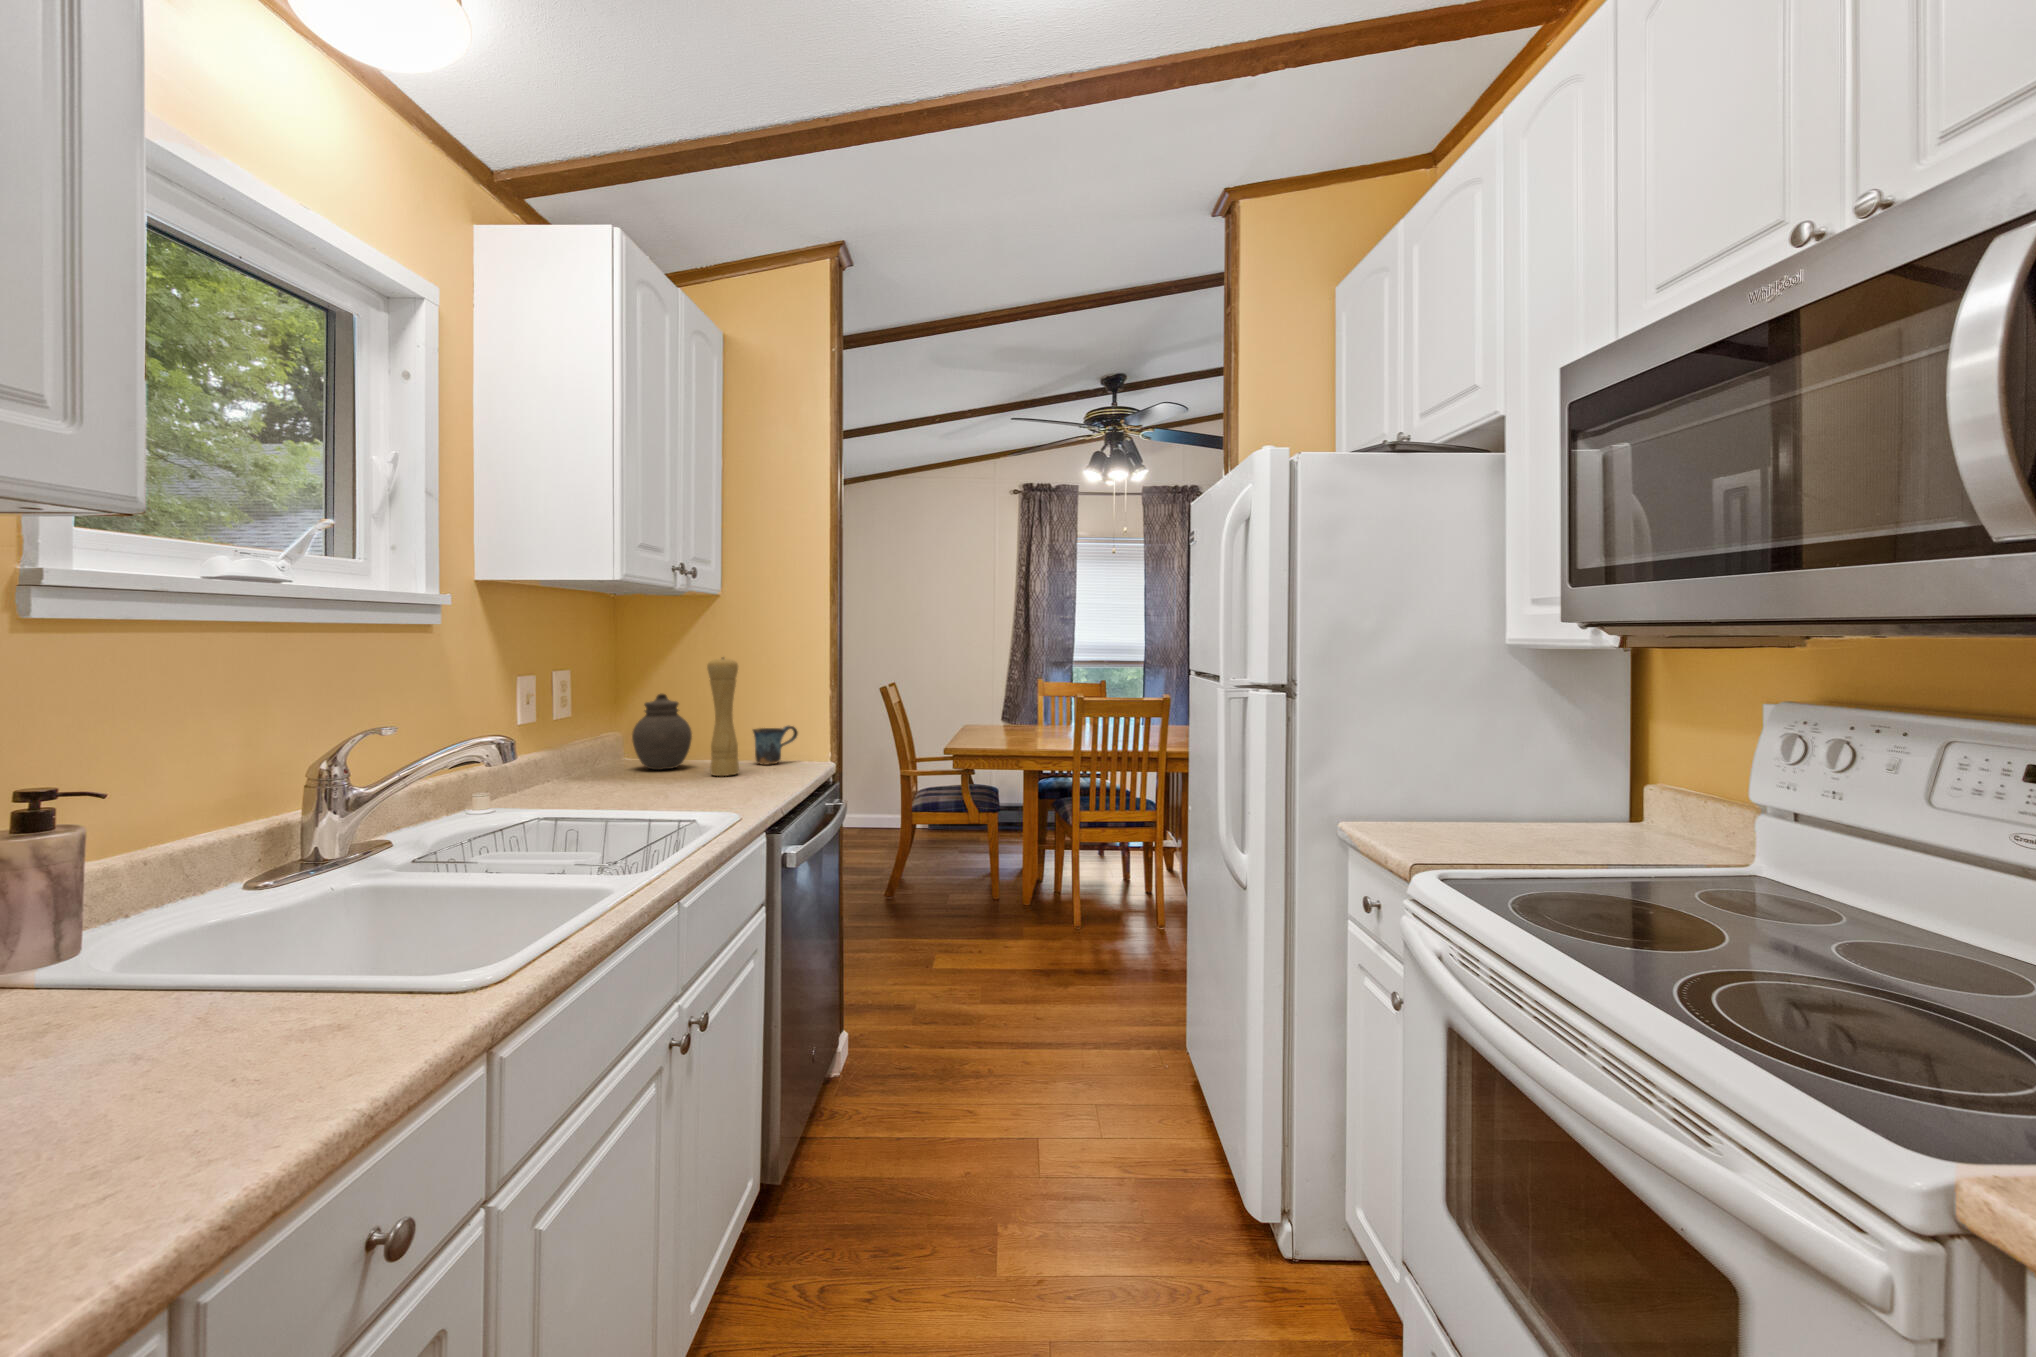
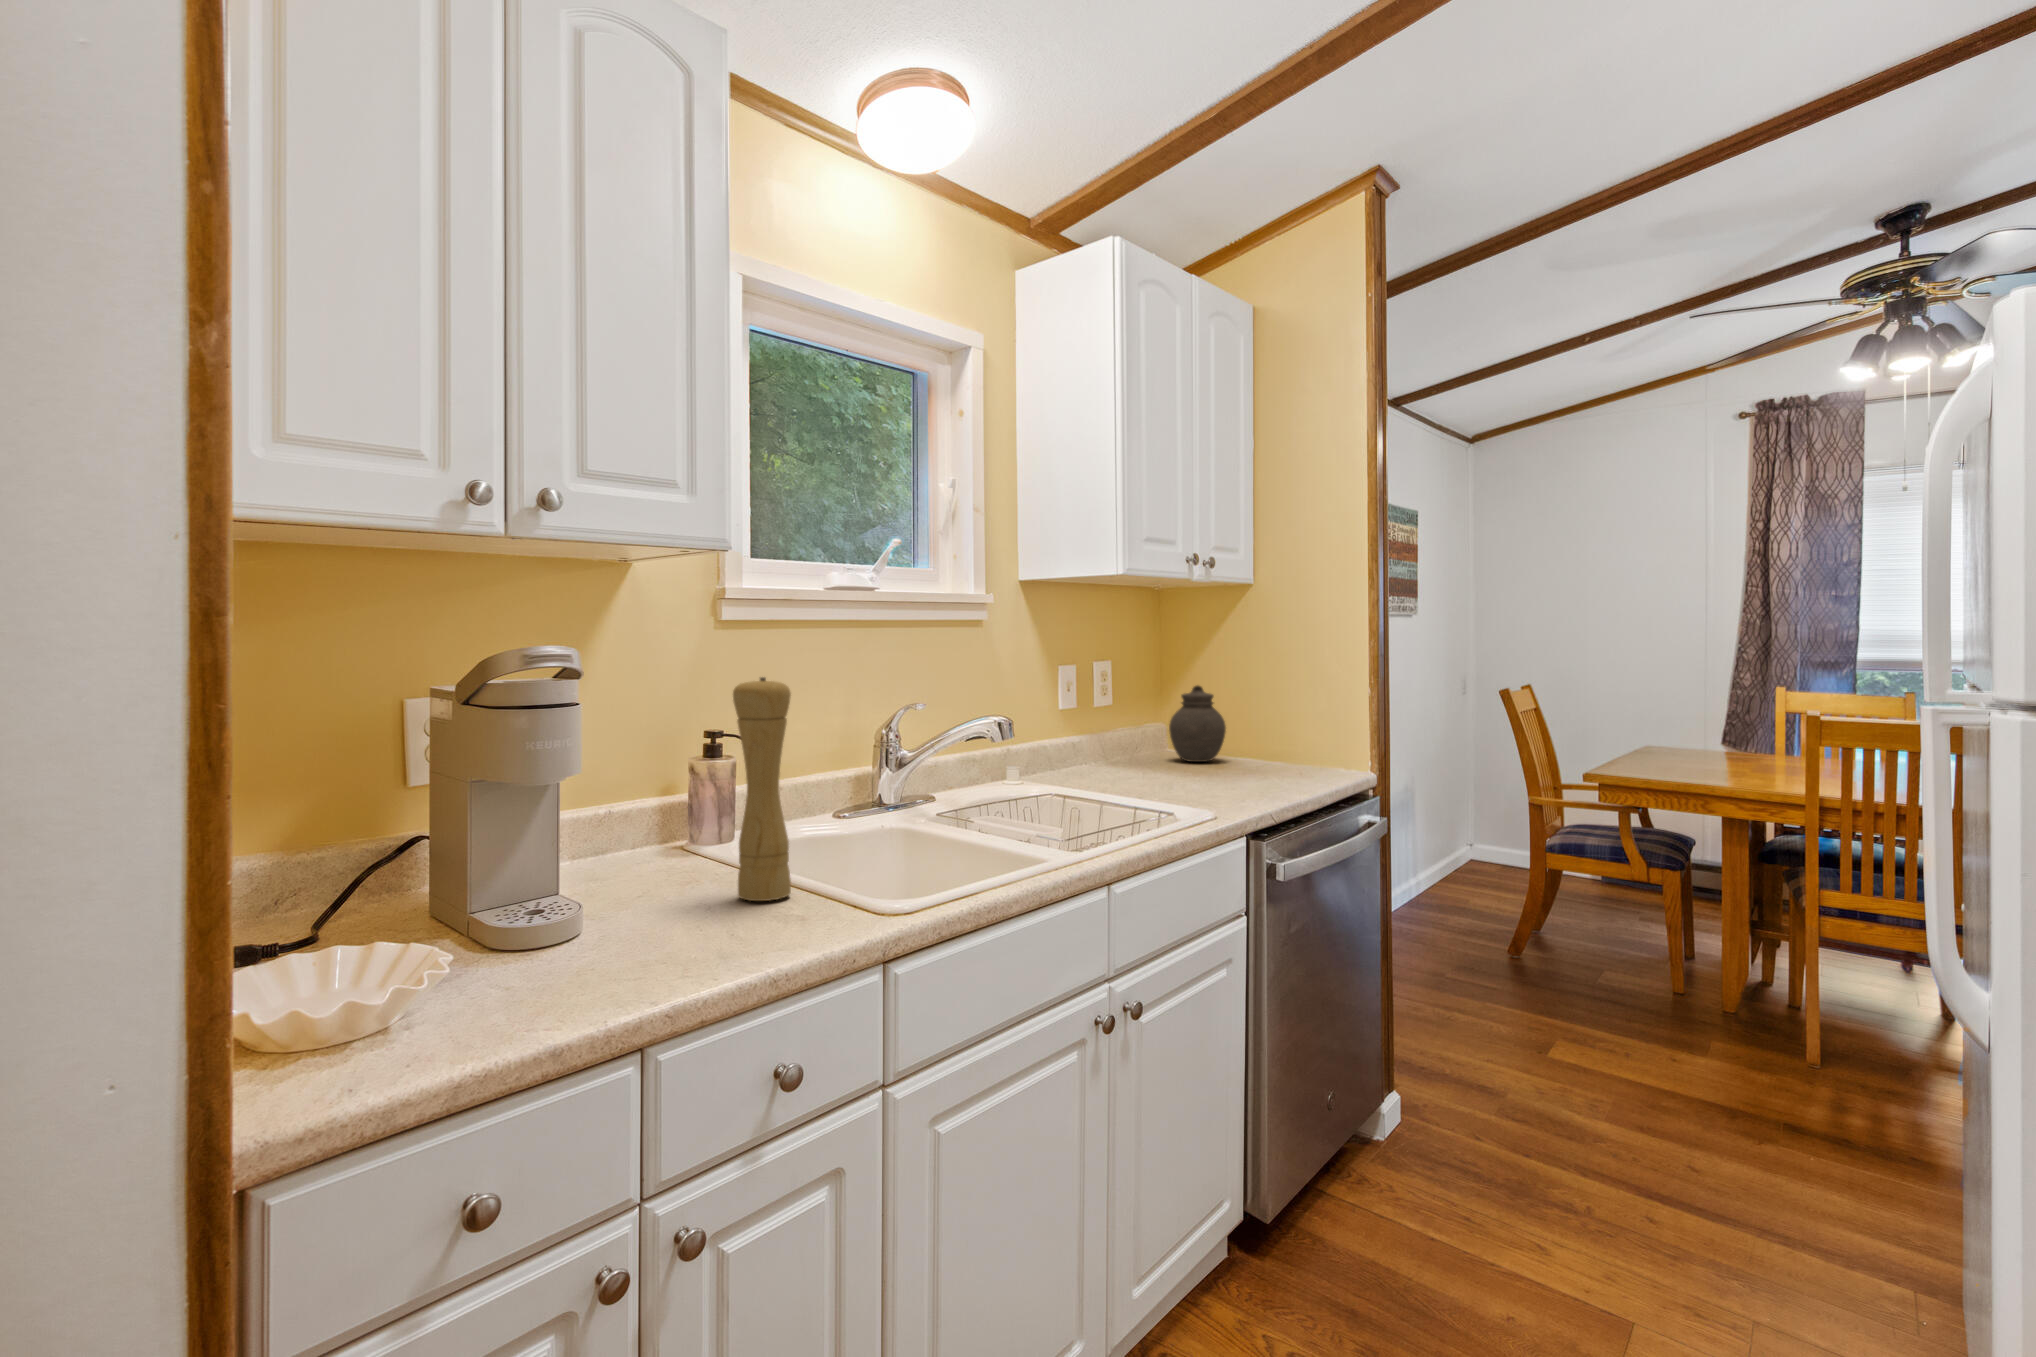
pepper mill: present [707,657,739,776] -> present [733,677,791,901]
mug: present [753,726,798,765] -> none [1287,725,1337,765]

